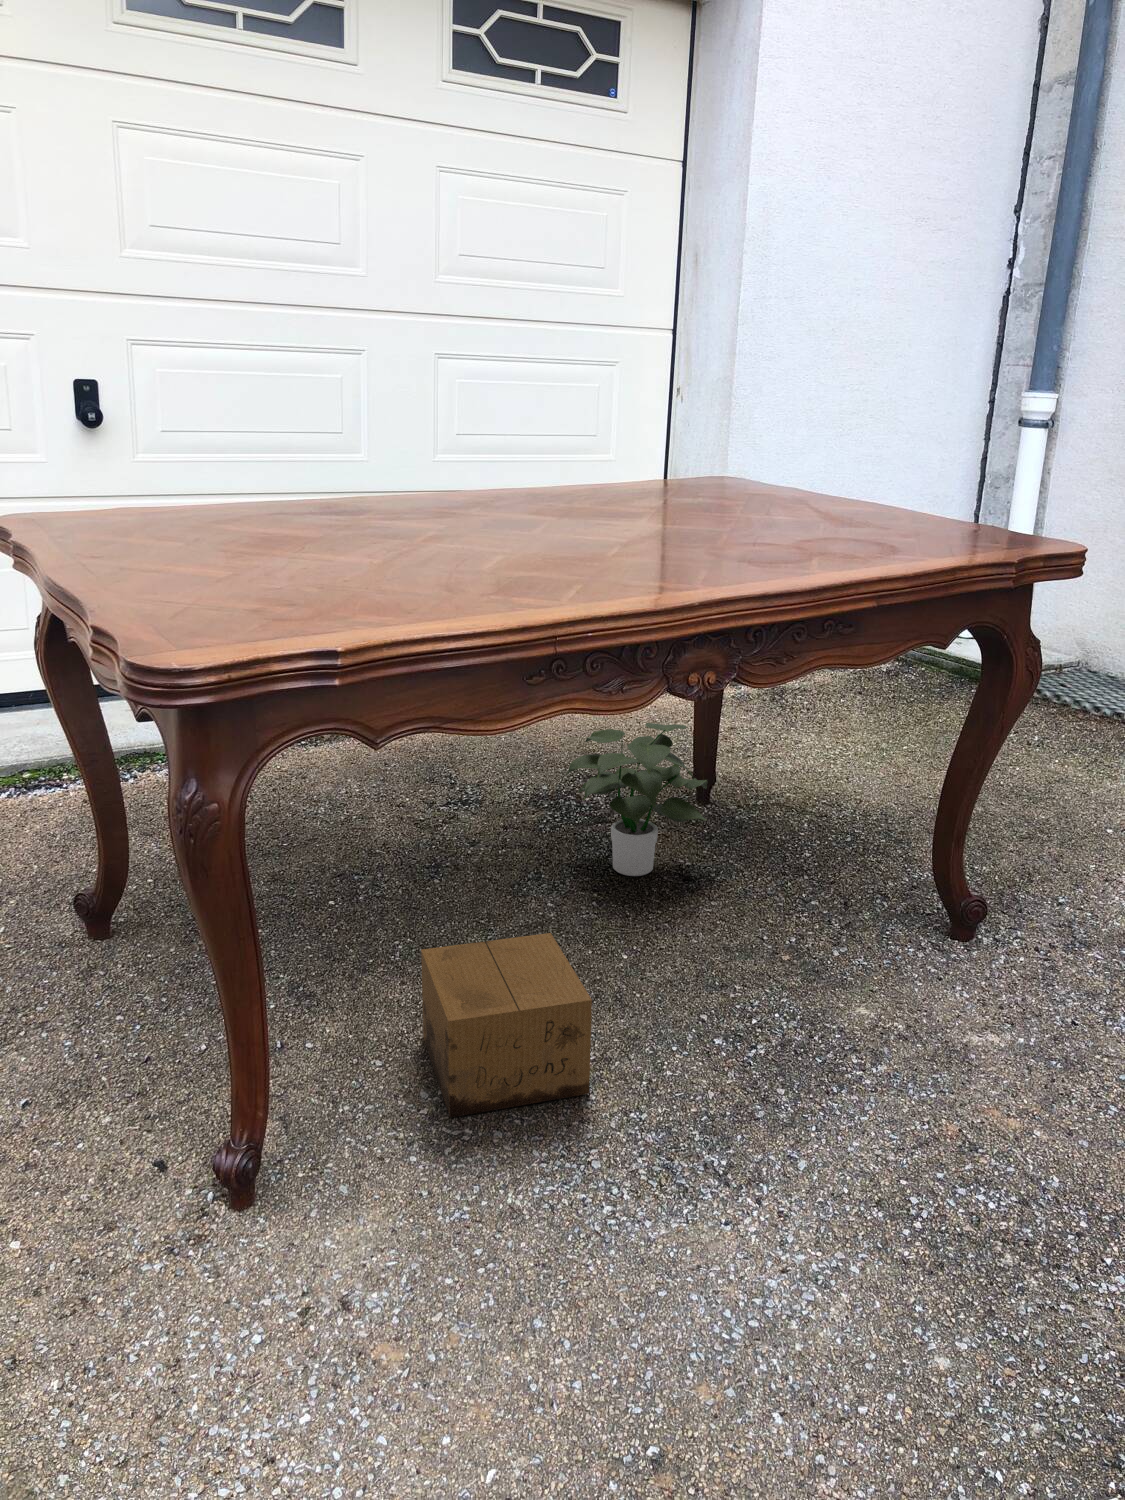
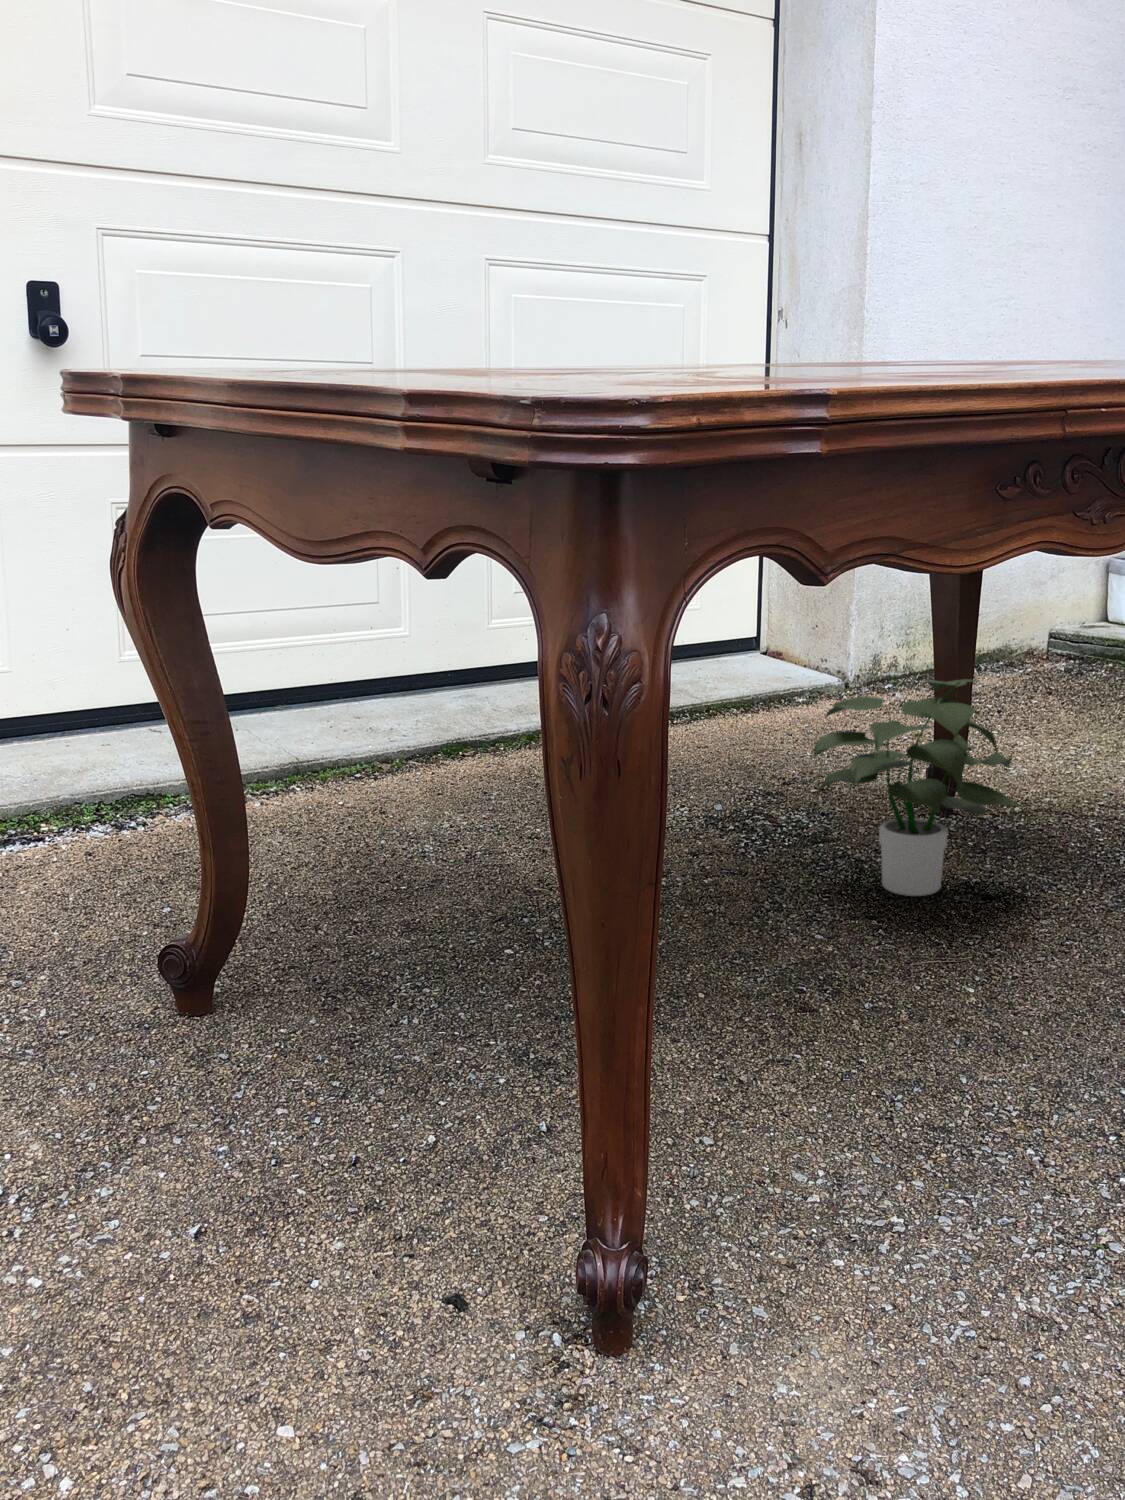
cardboard box: present [421,933,592,1118] -> none [753,937,1055,1204]

